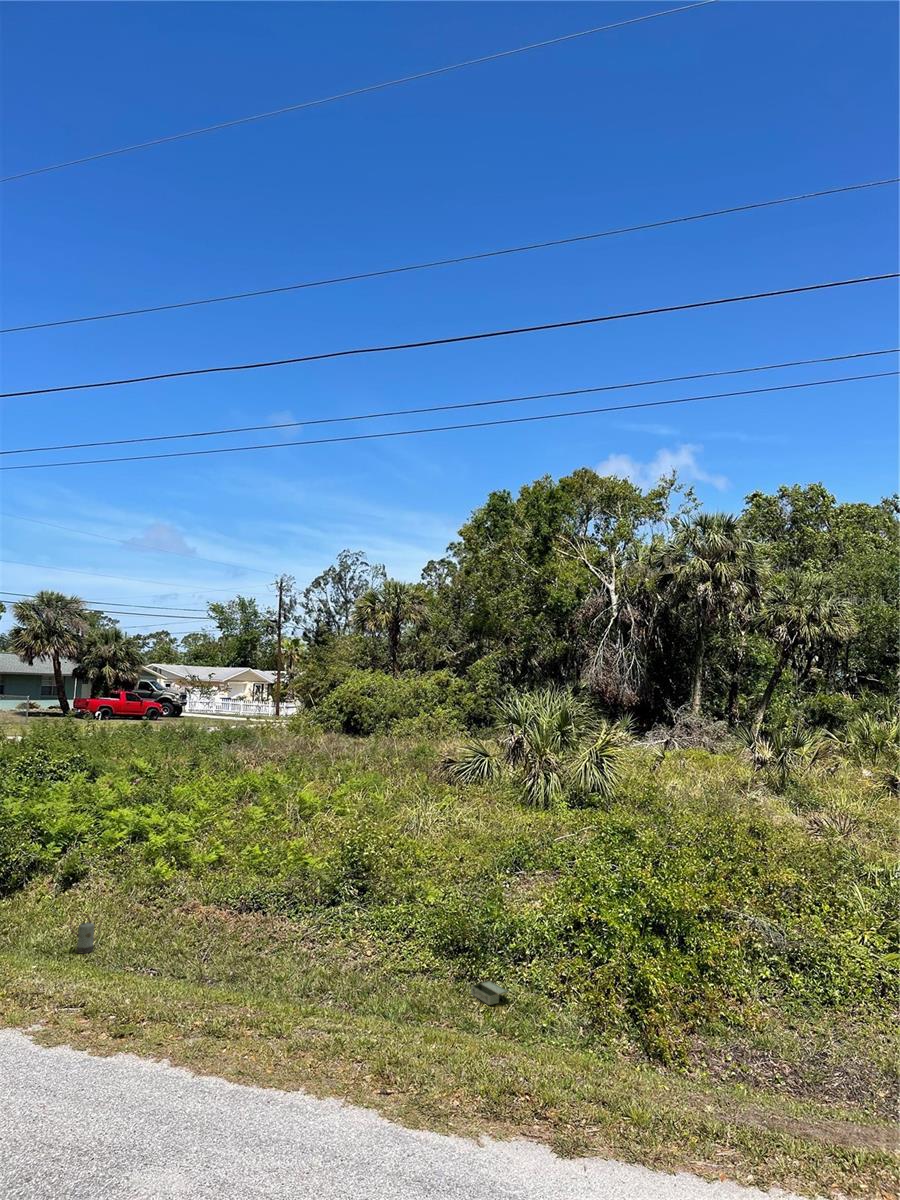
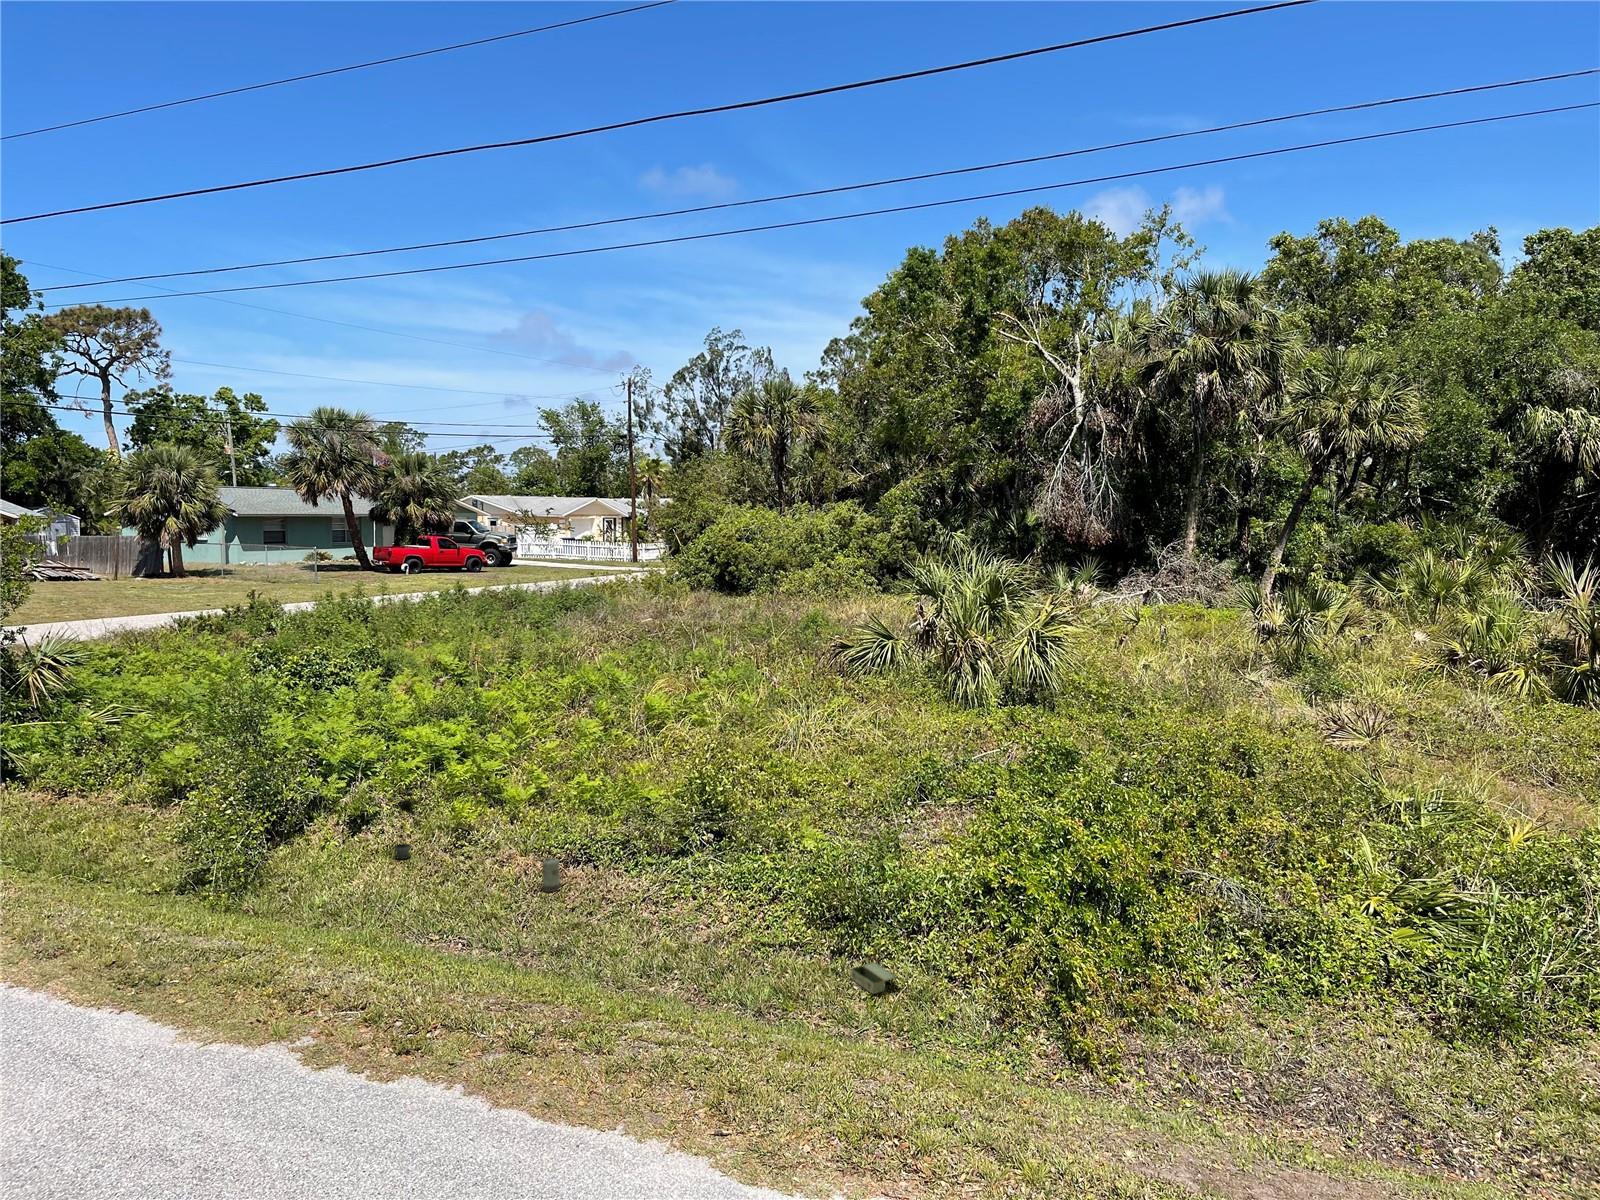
potted plant: none [100,850,129,908] -> present [389,790,419,859]
watering can: present [69,913,104,953] -> present [533,848,568,892]

